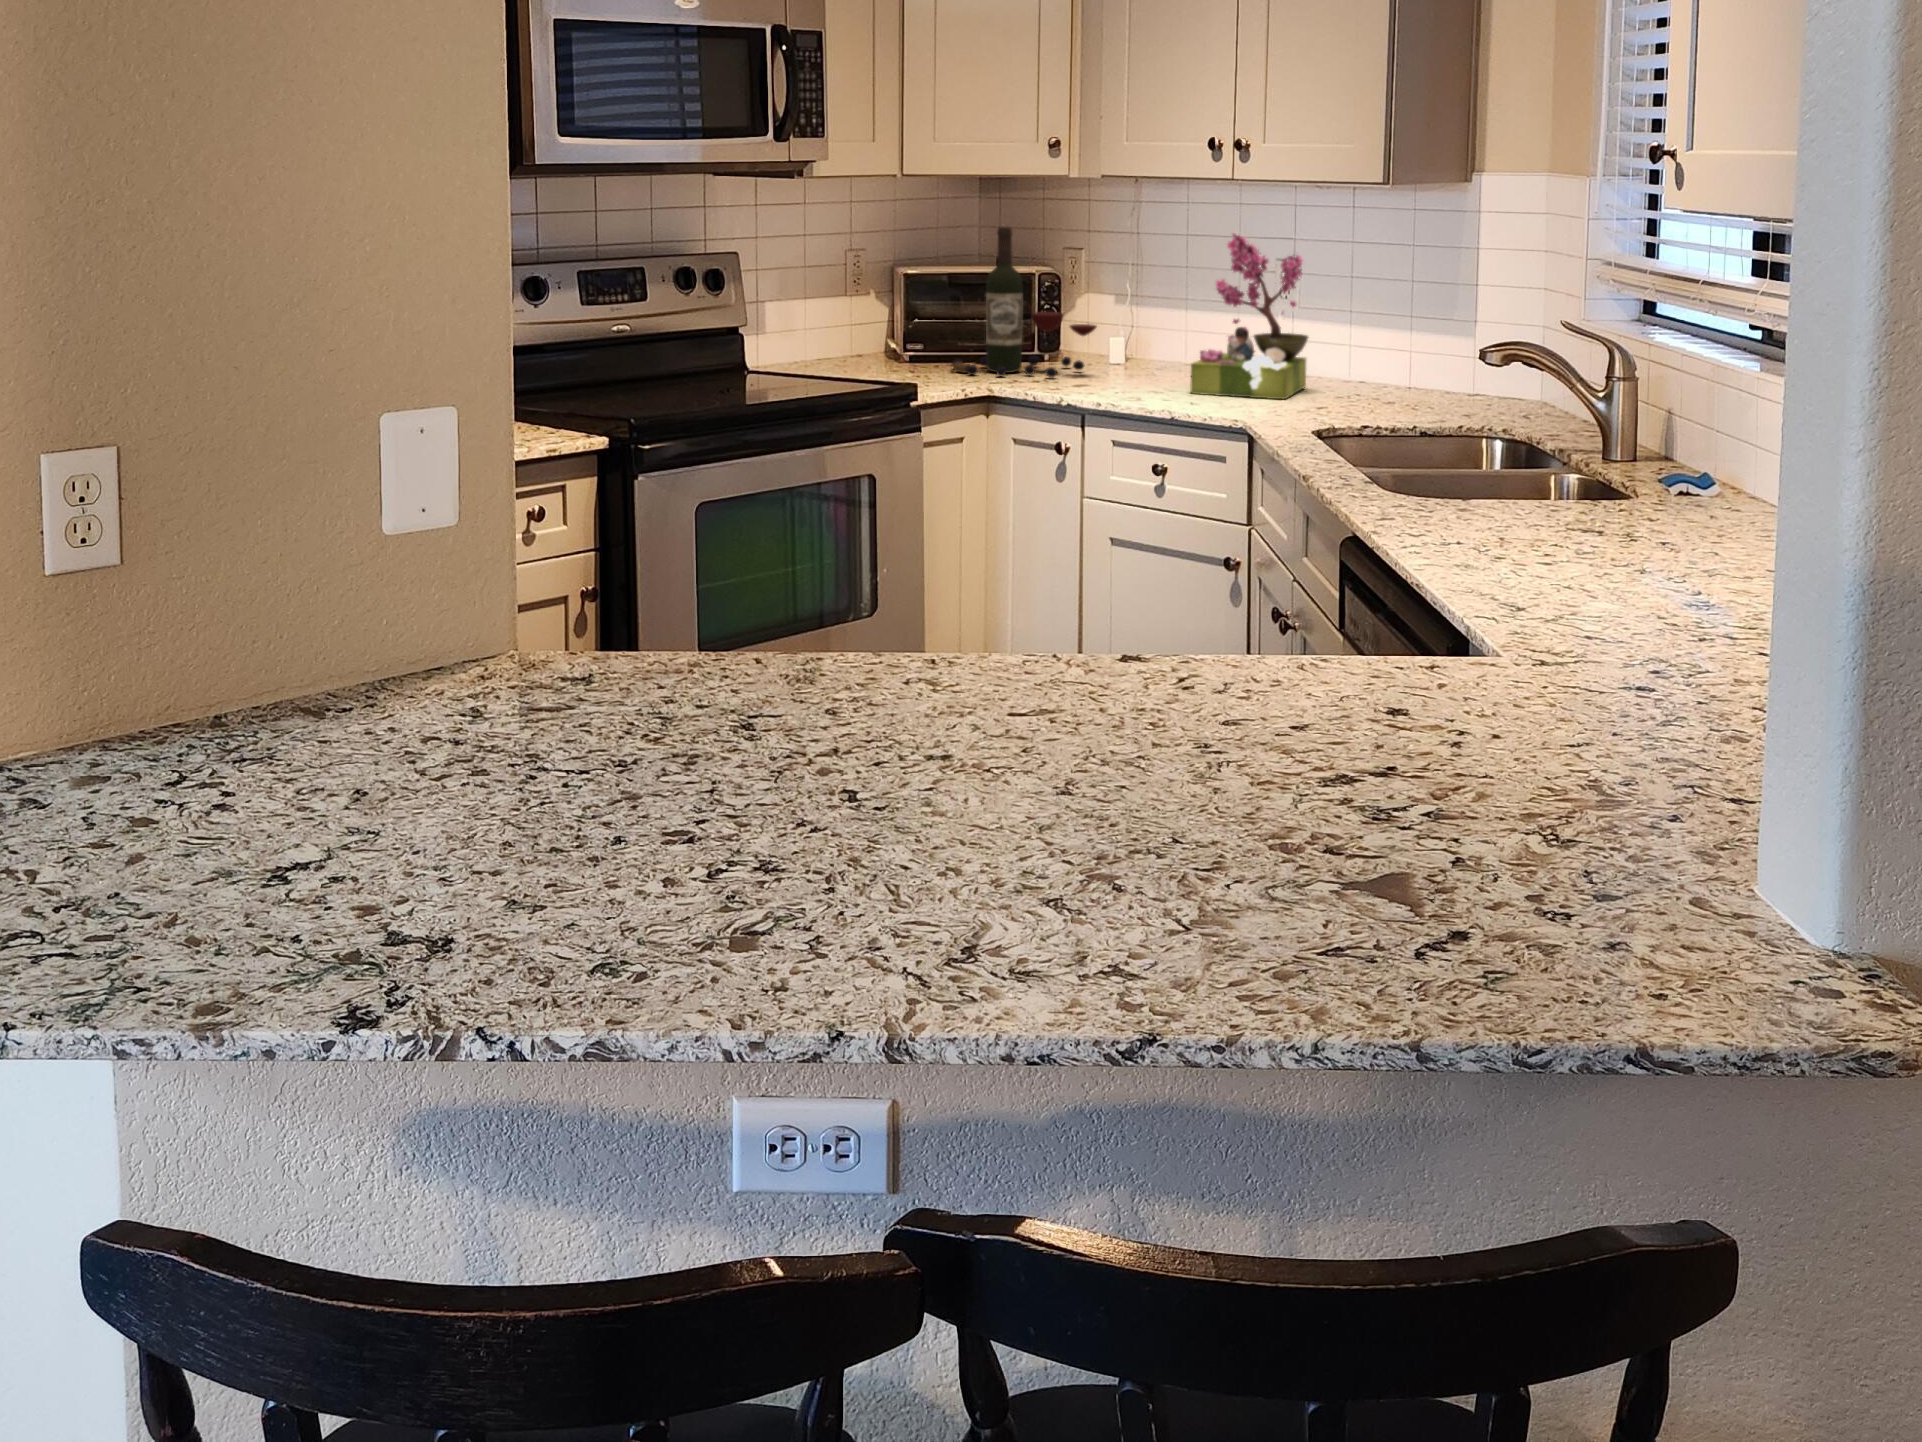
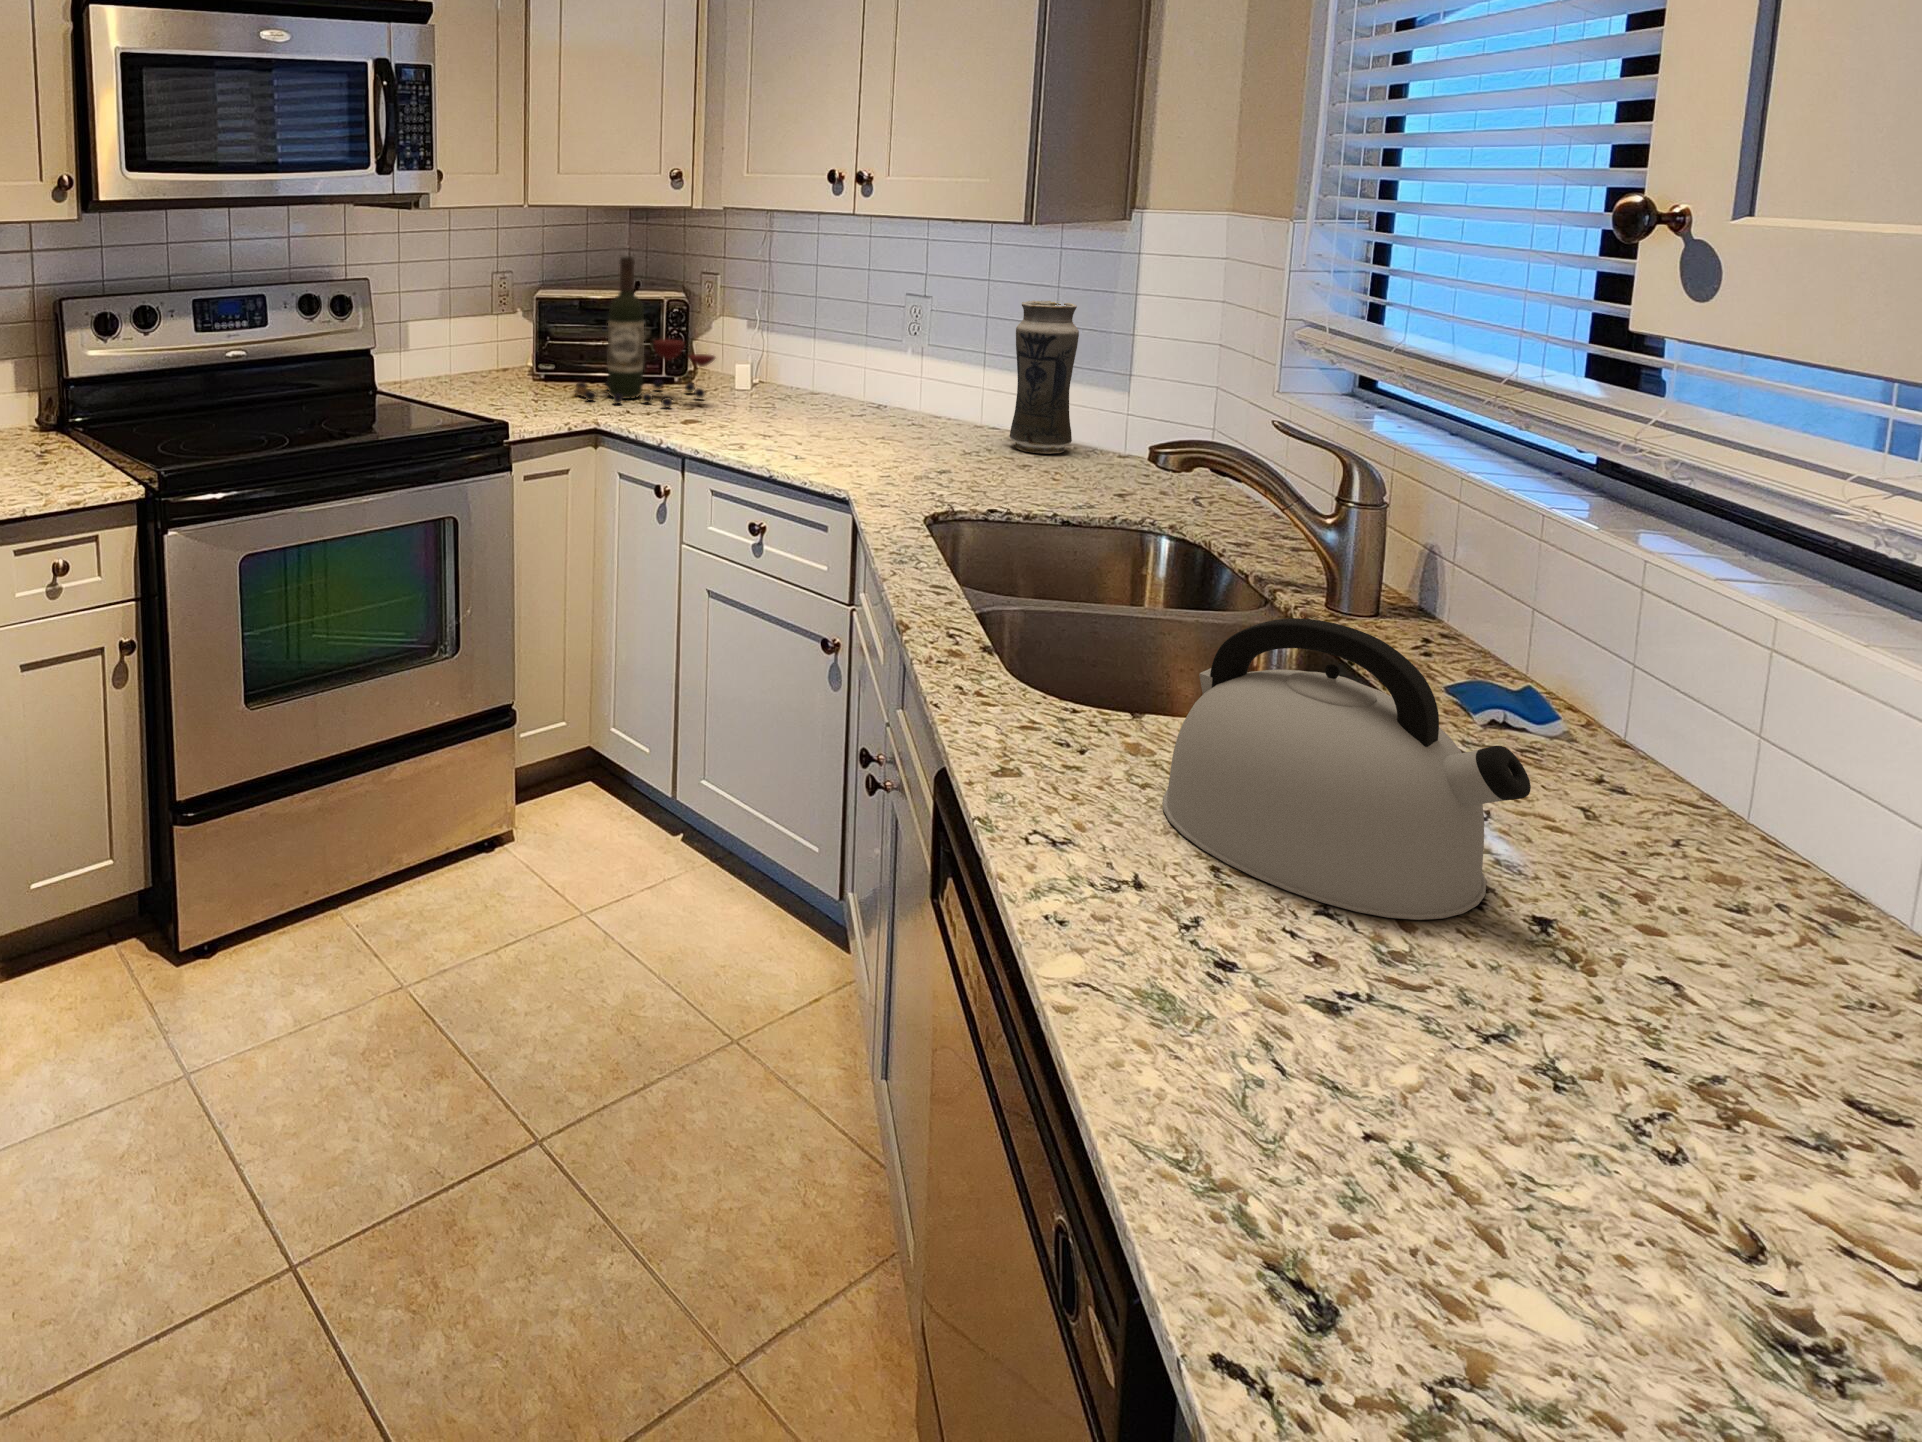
flower arrangement: present [1191,233,1308,399] -> none [804,266,938,452]
vase: none [1374,258,1429,397] -> present [1010,301,1079,454]
kettle: none [1489,404,1677,562] -> present [1163,618,1531,920]

